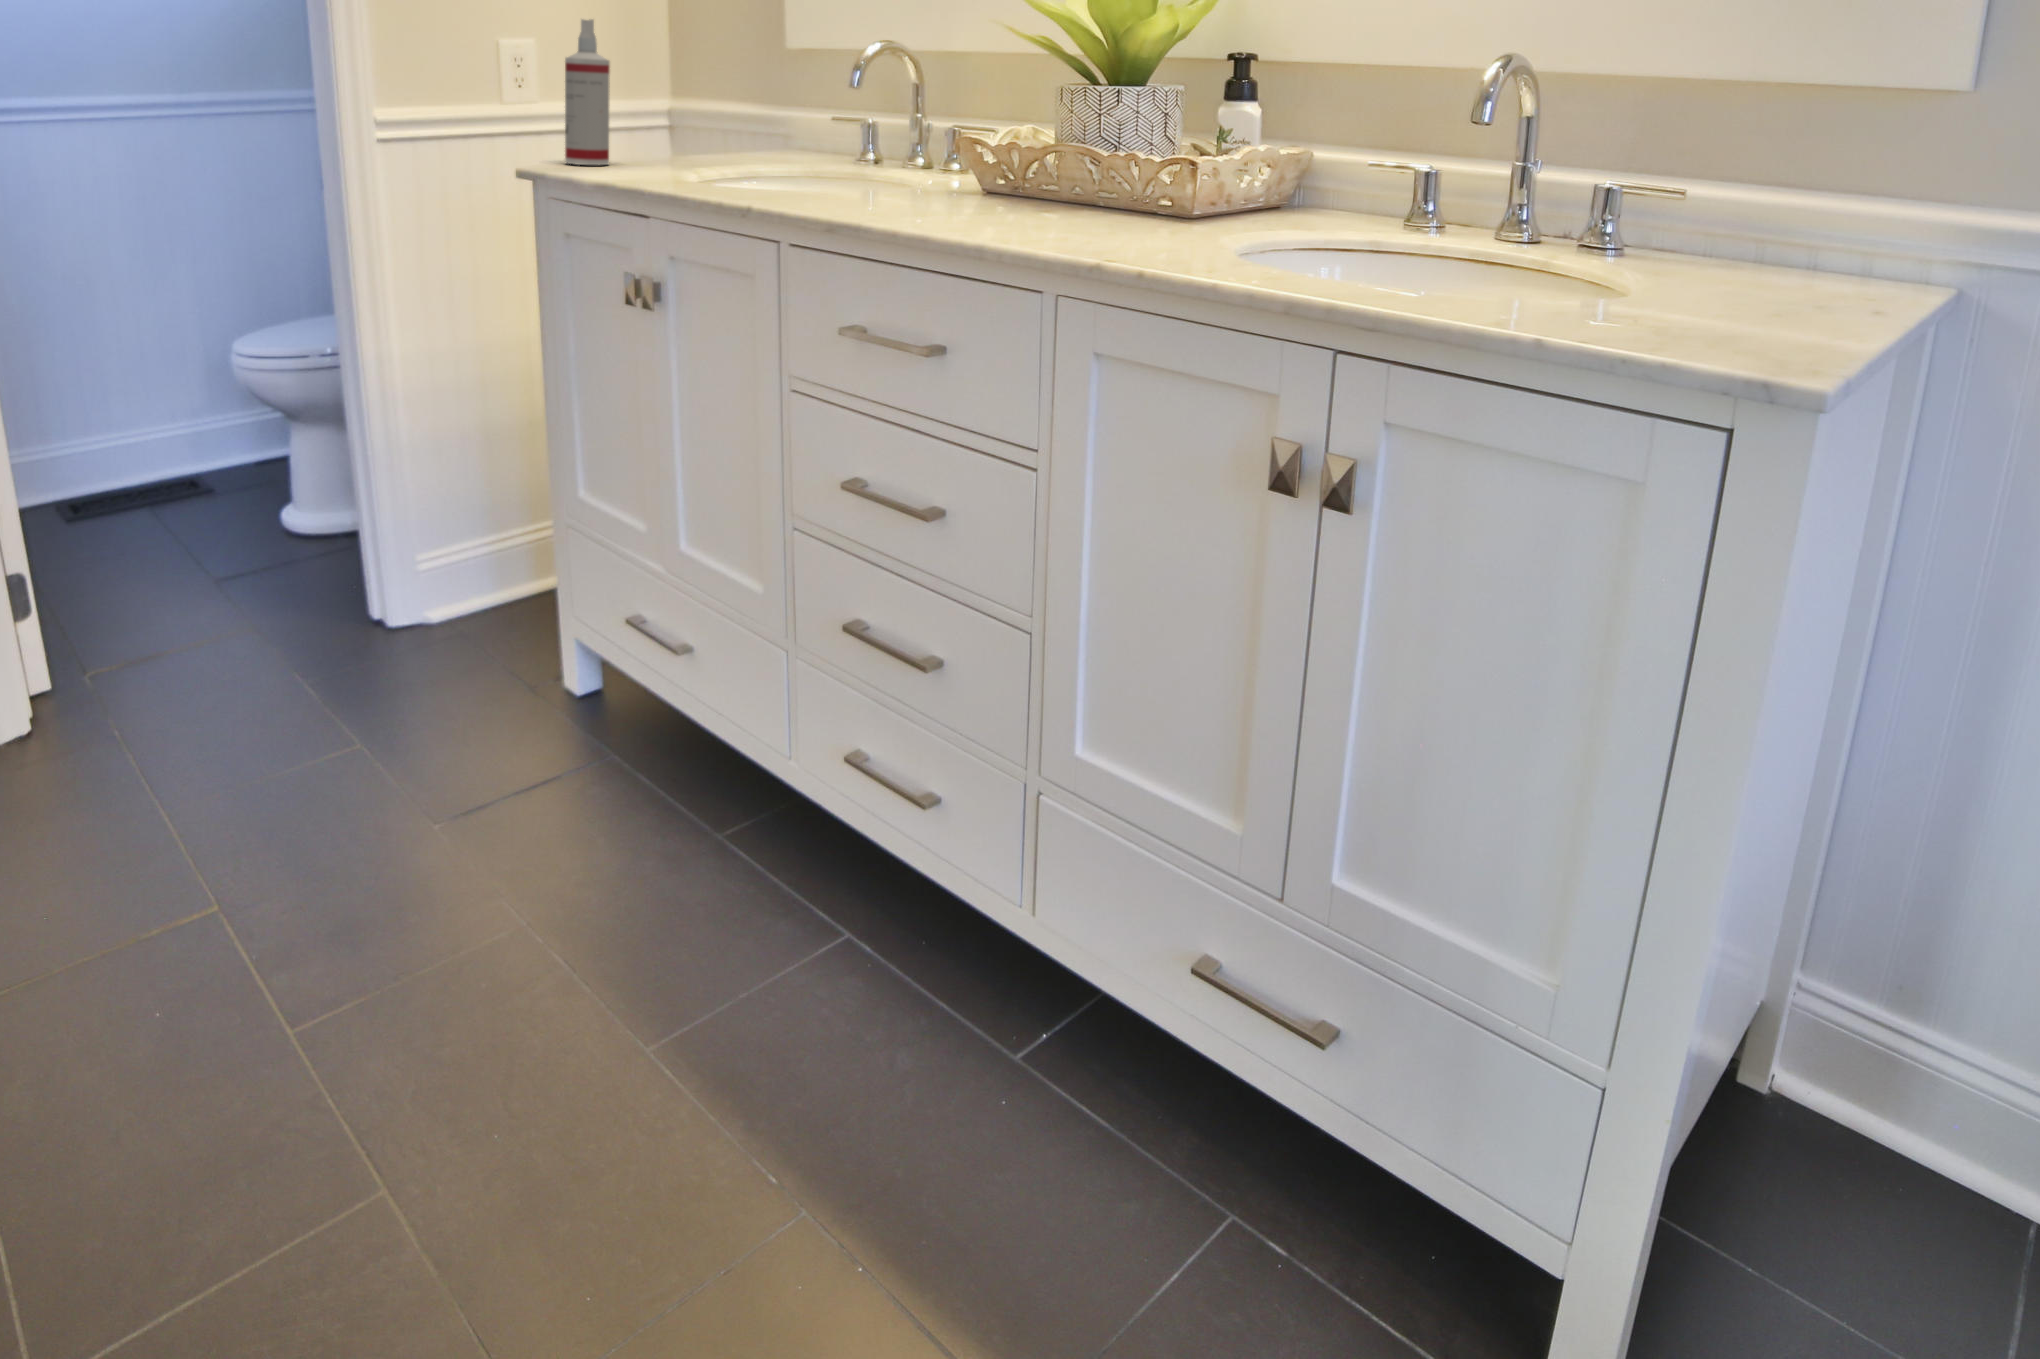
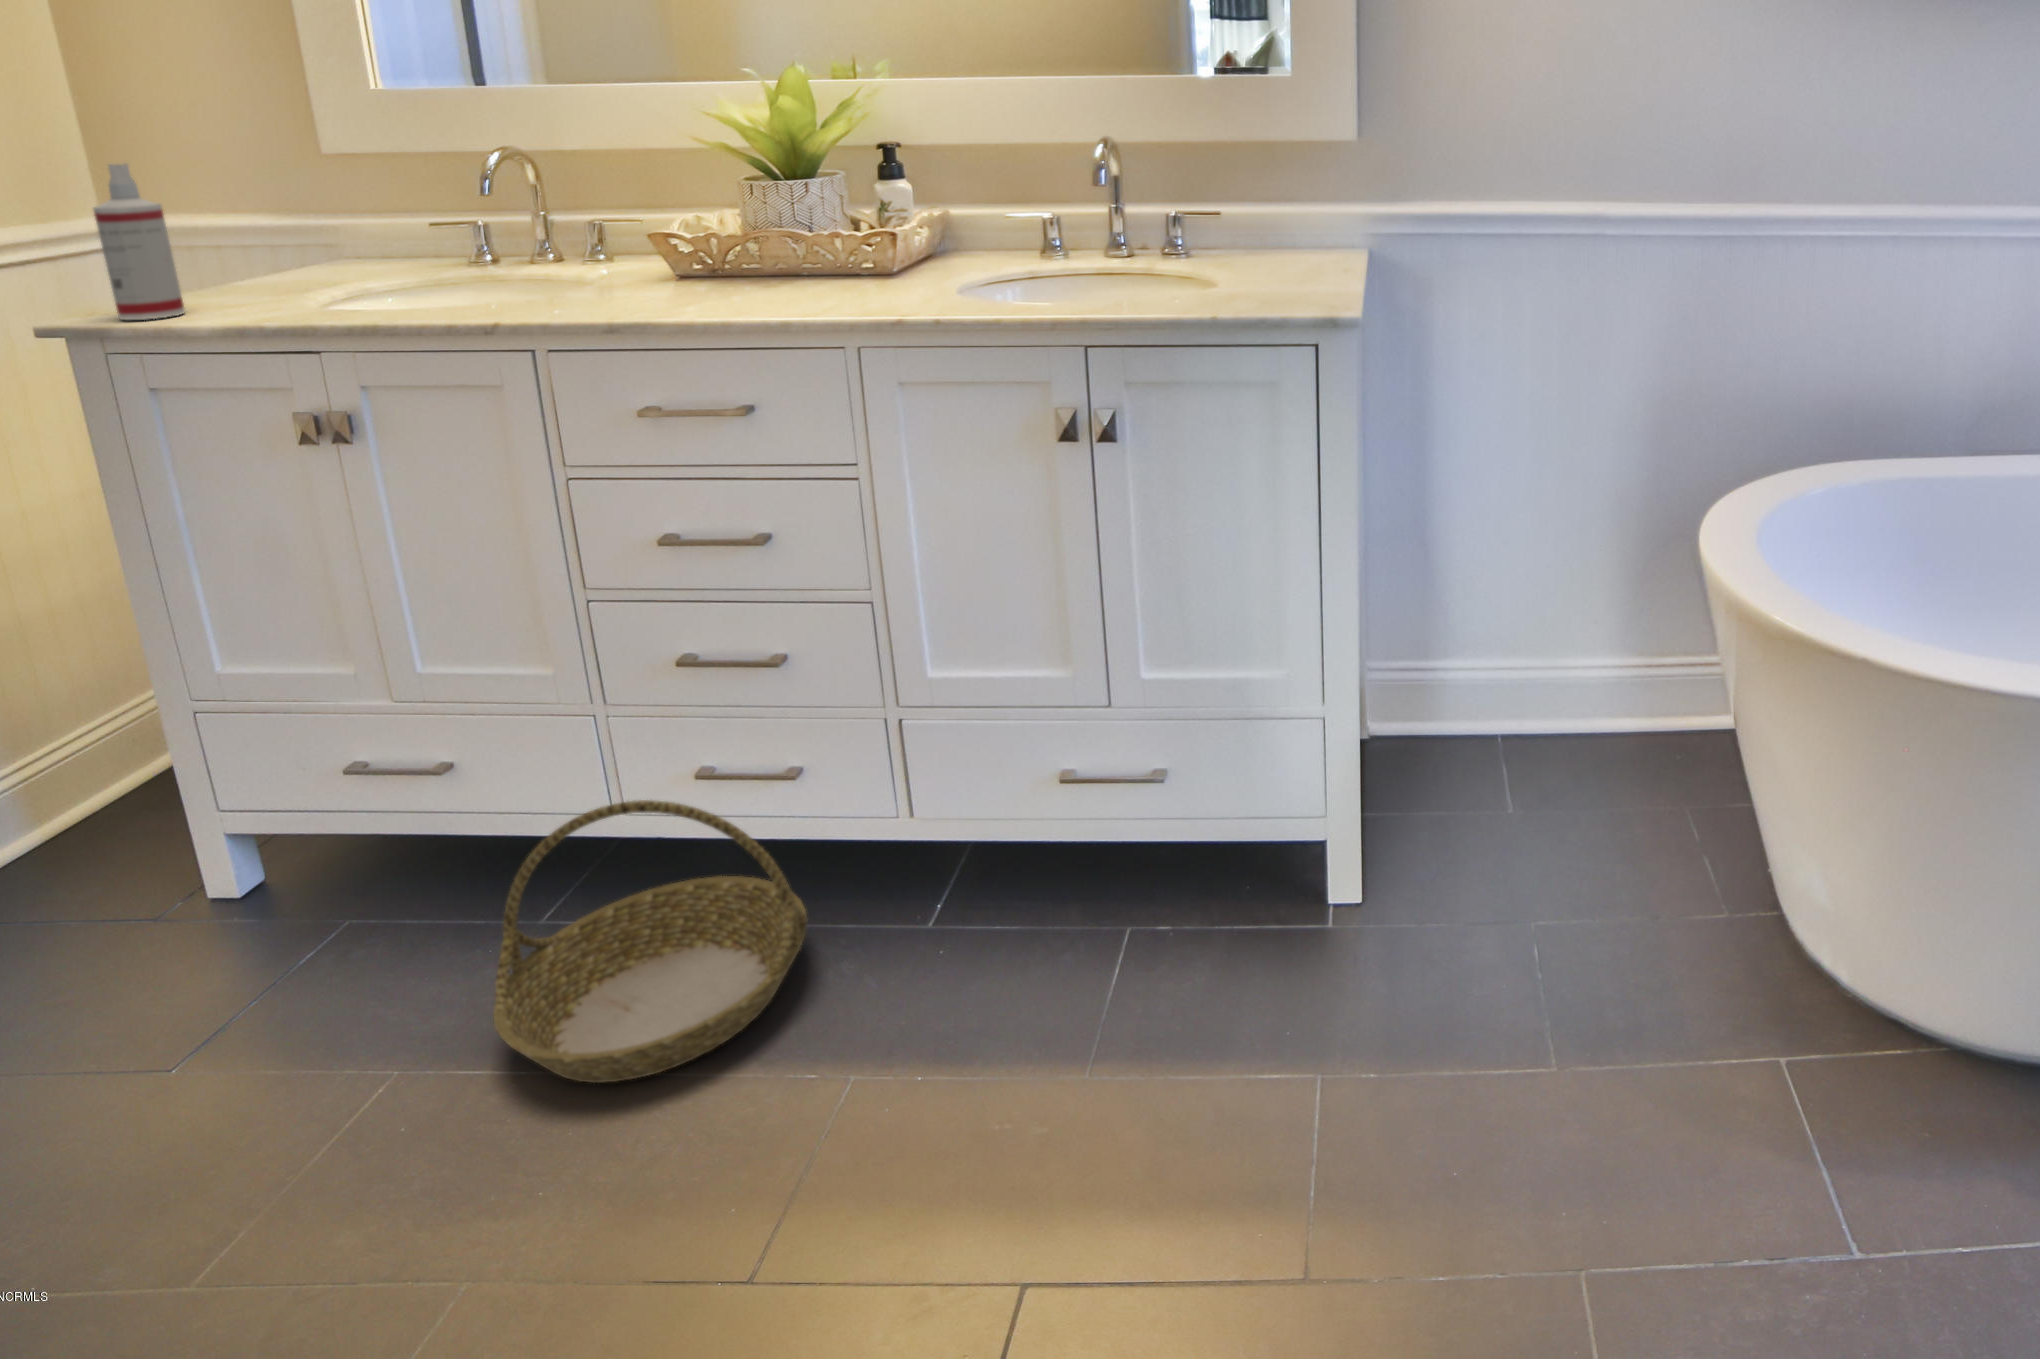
basket: none [551,763,876,1105] -> present [493,800,808,1083]

